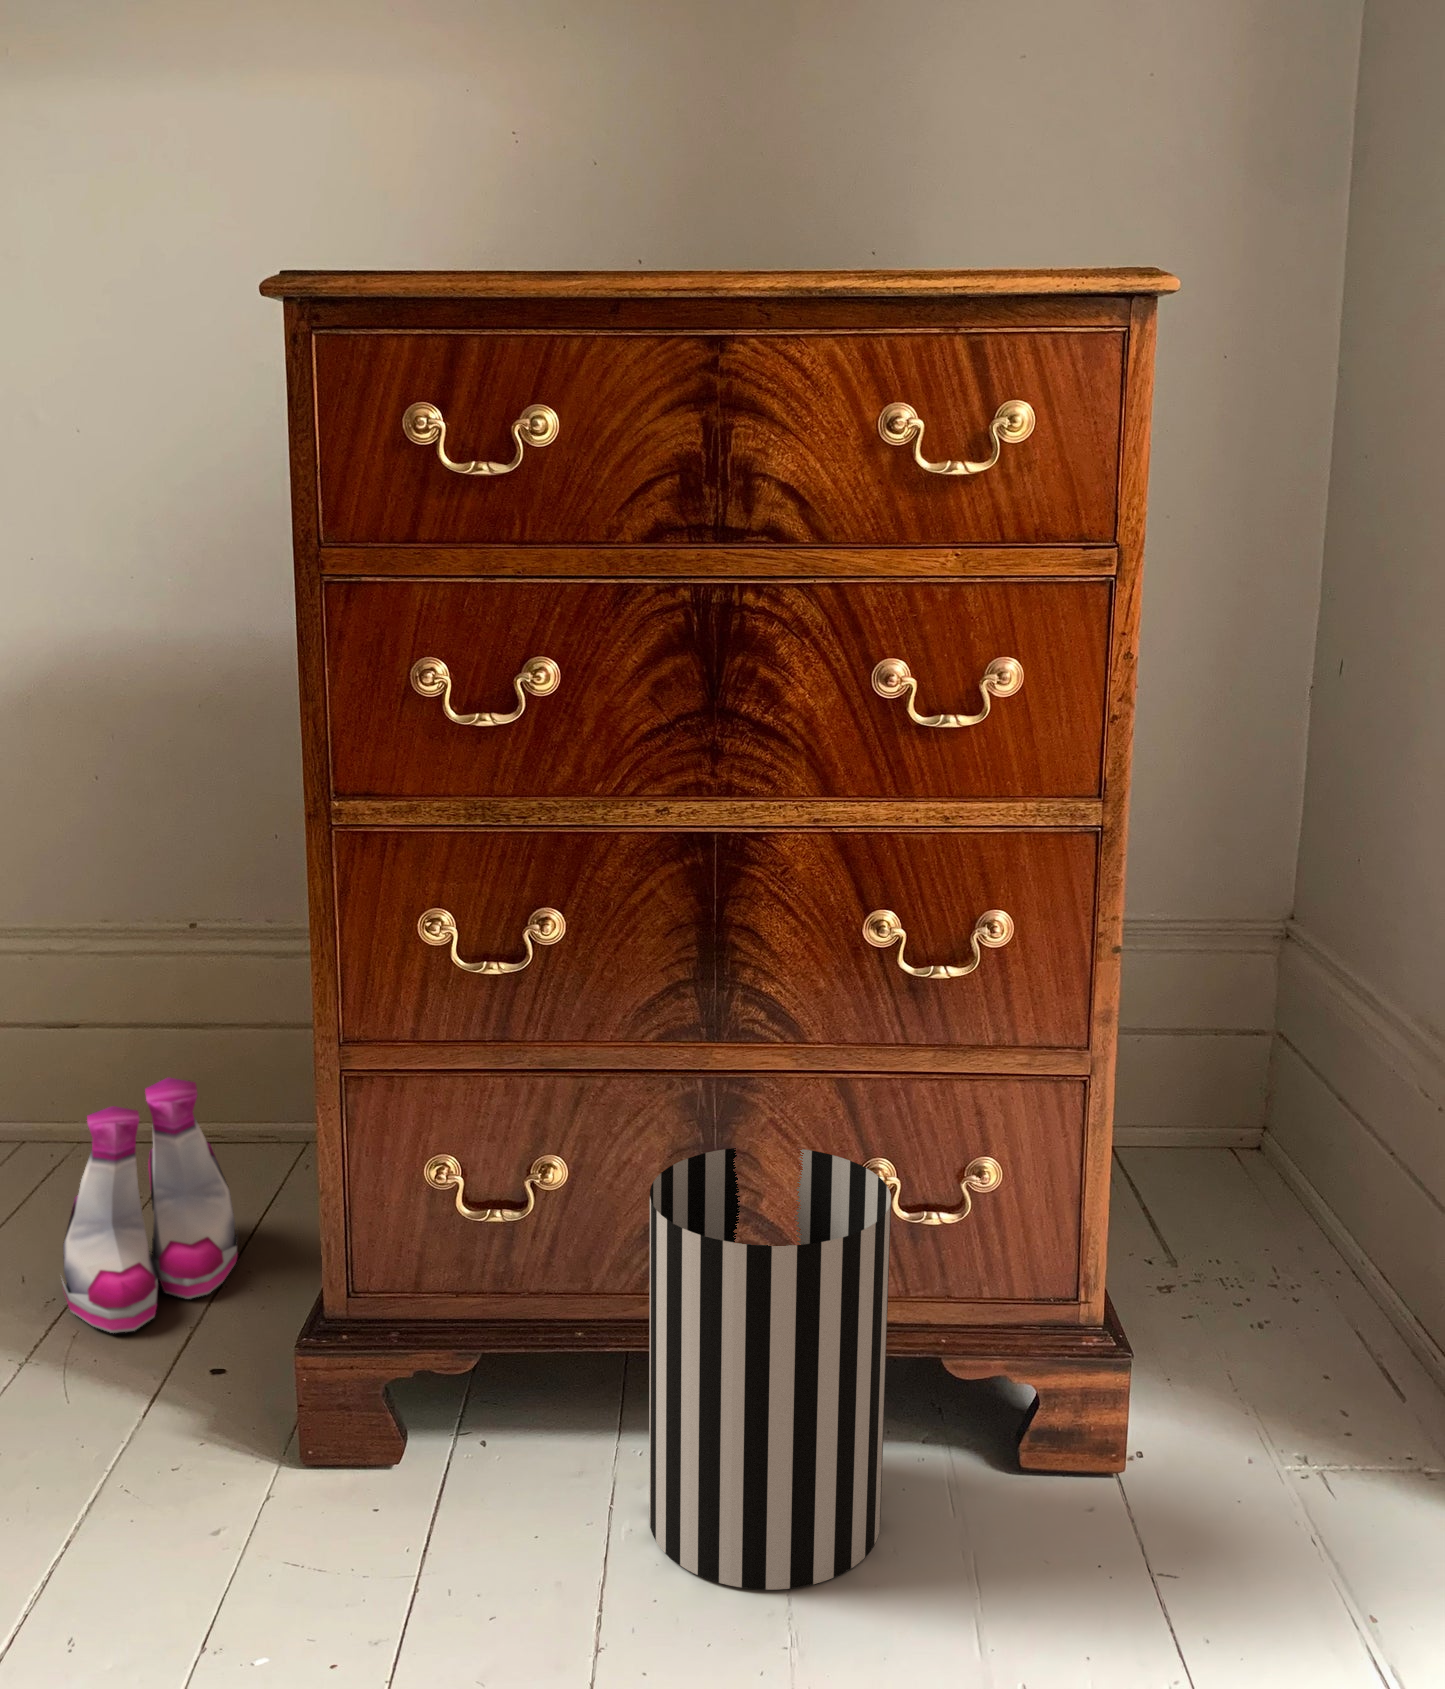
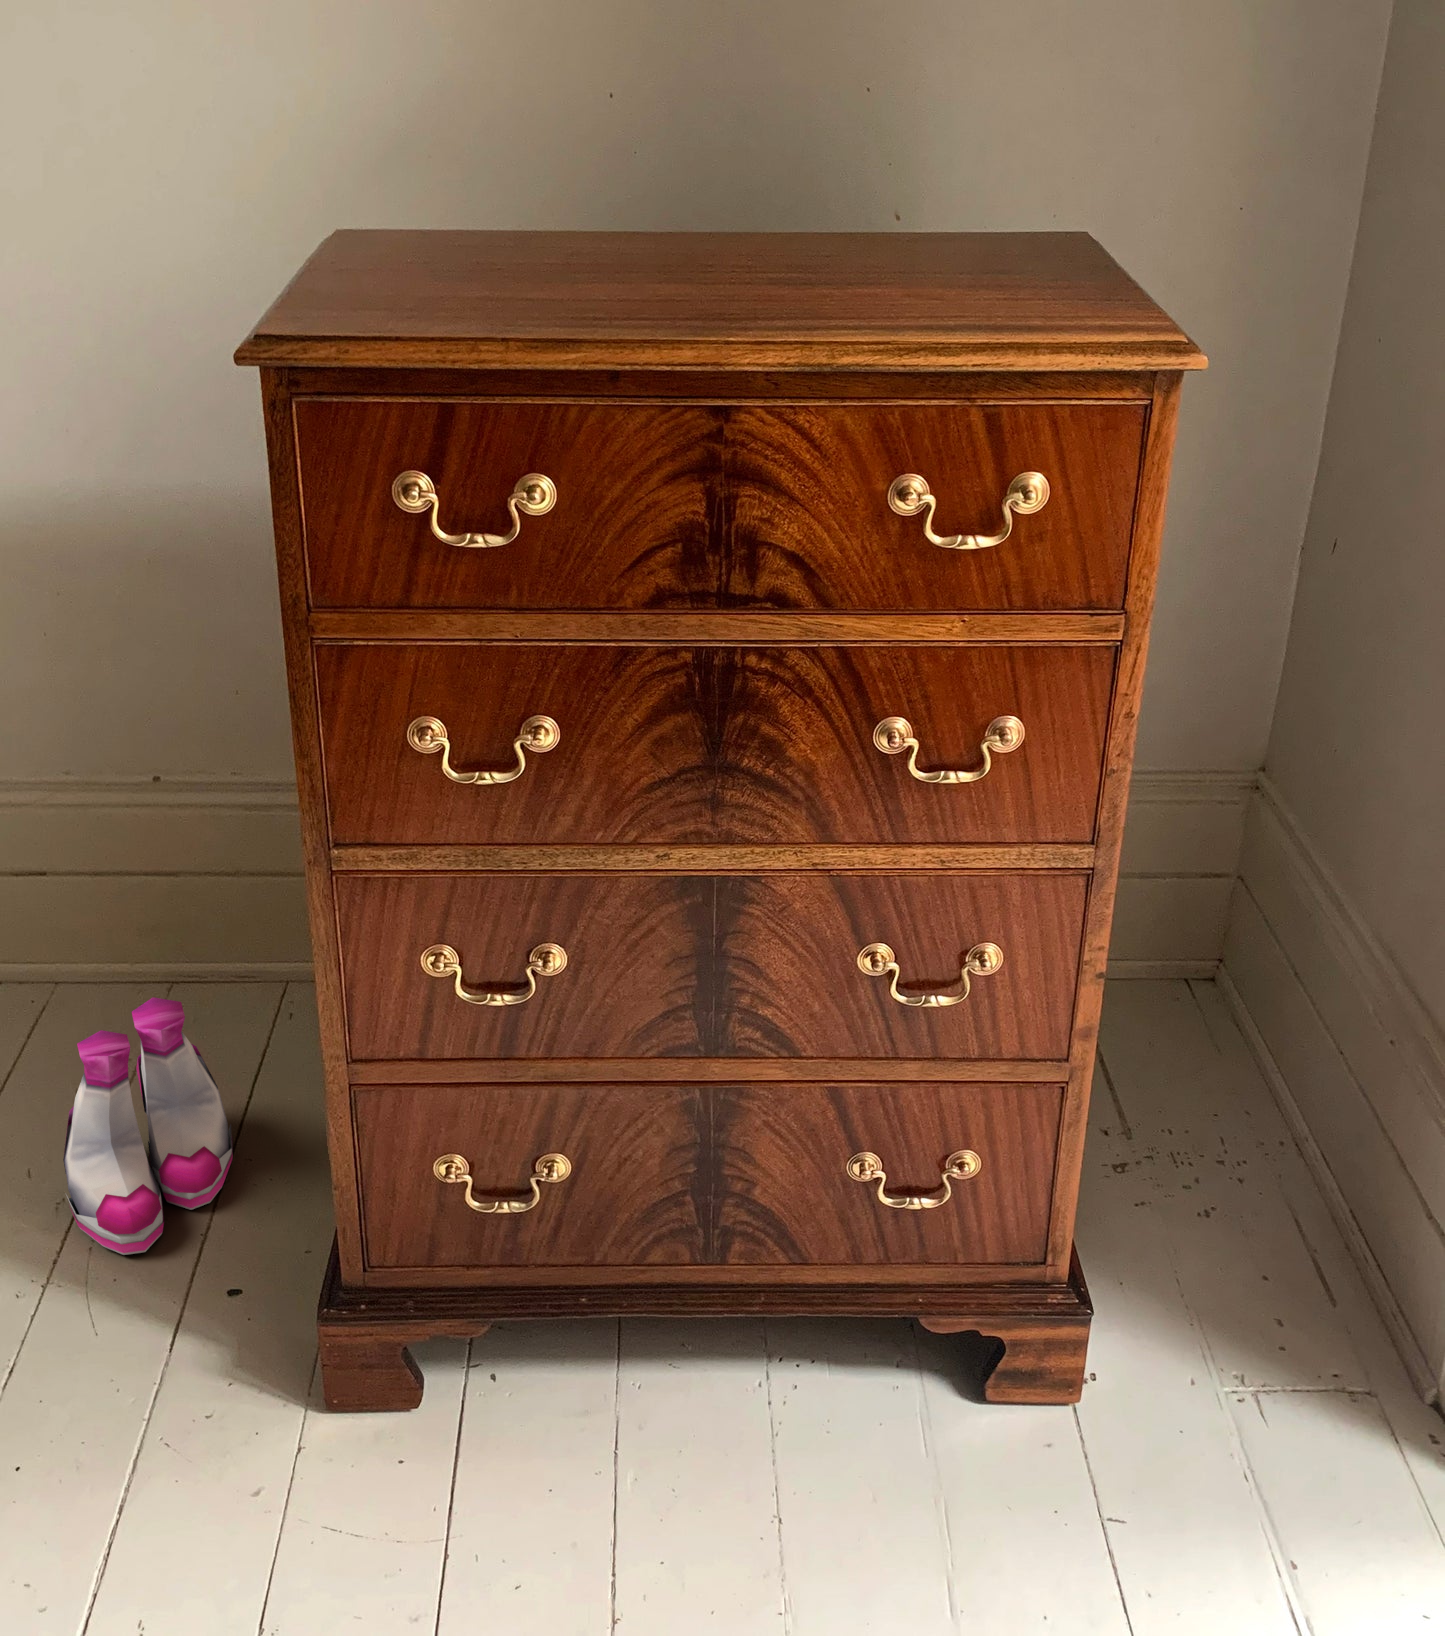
wastebasket: present [649,1148,891,1590] -> none [651,1141,880,1545]

